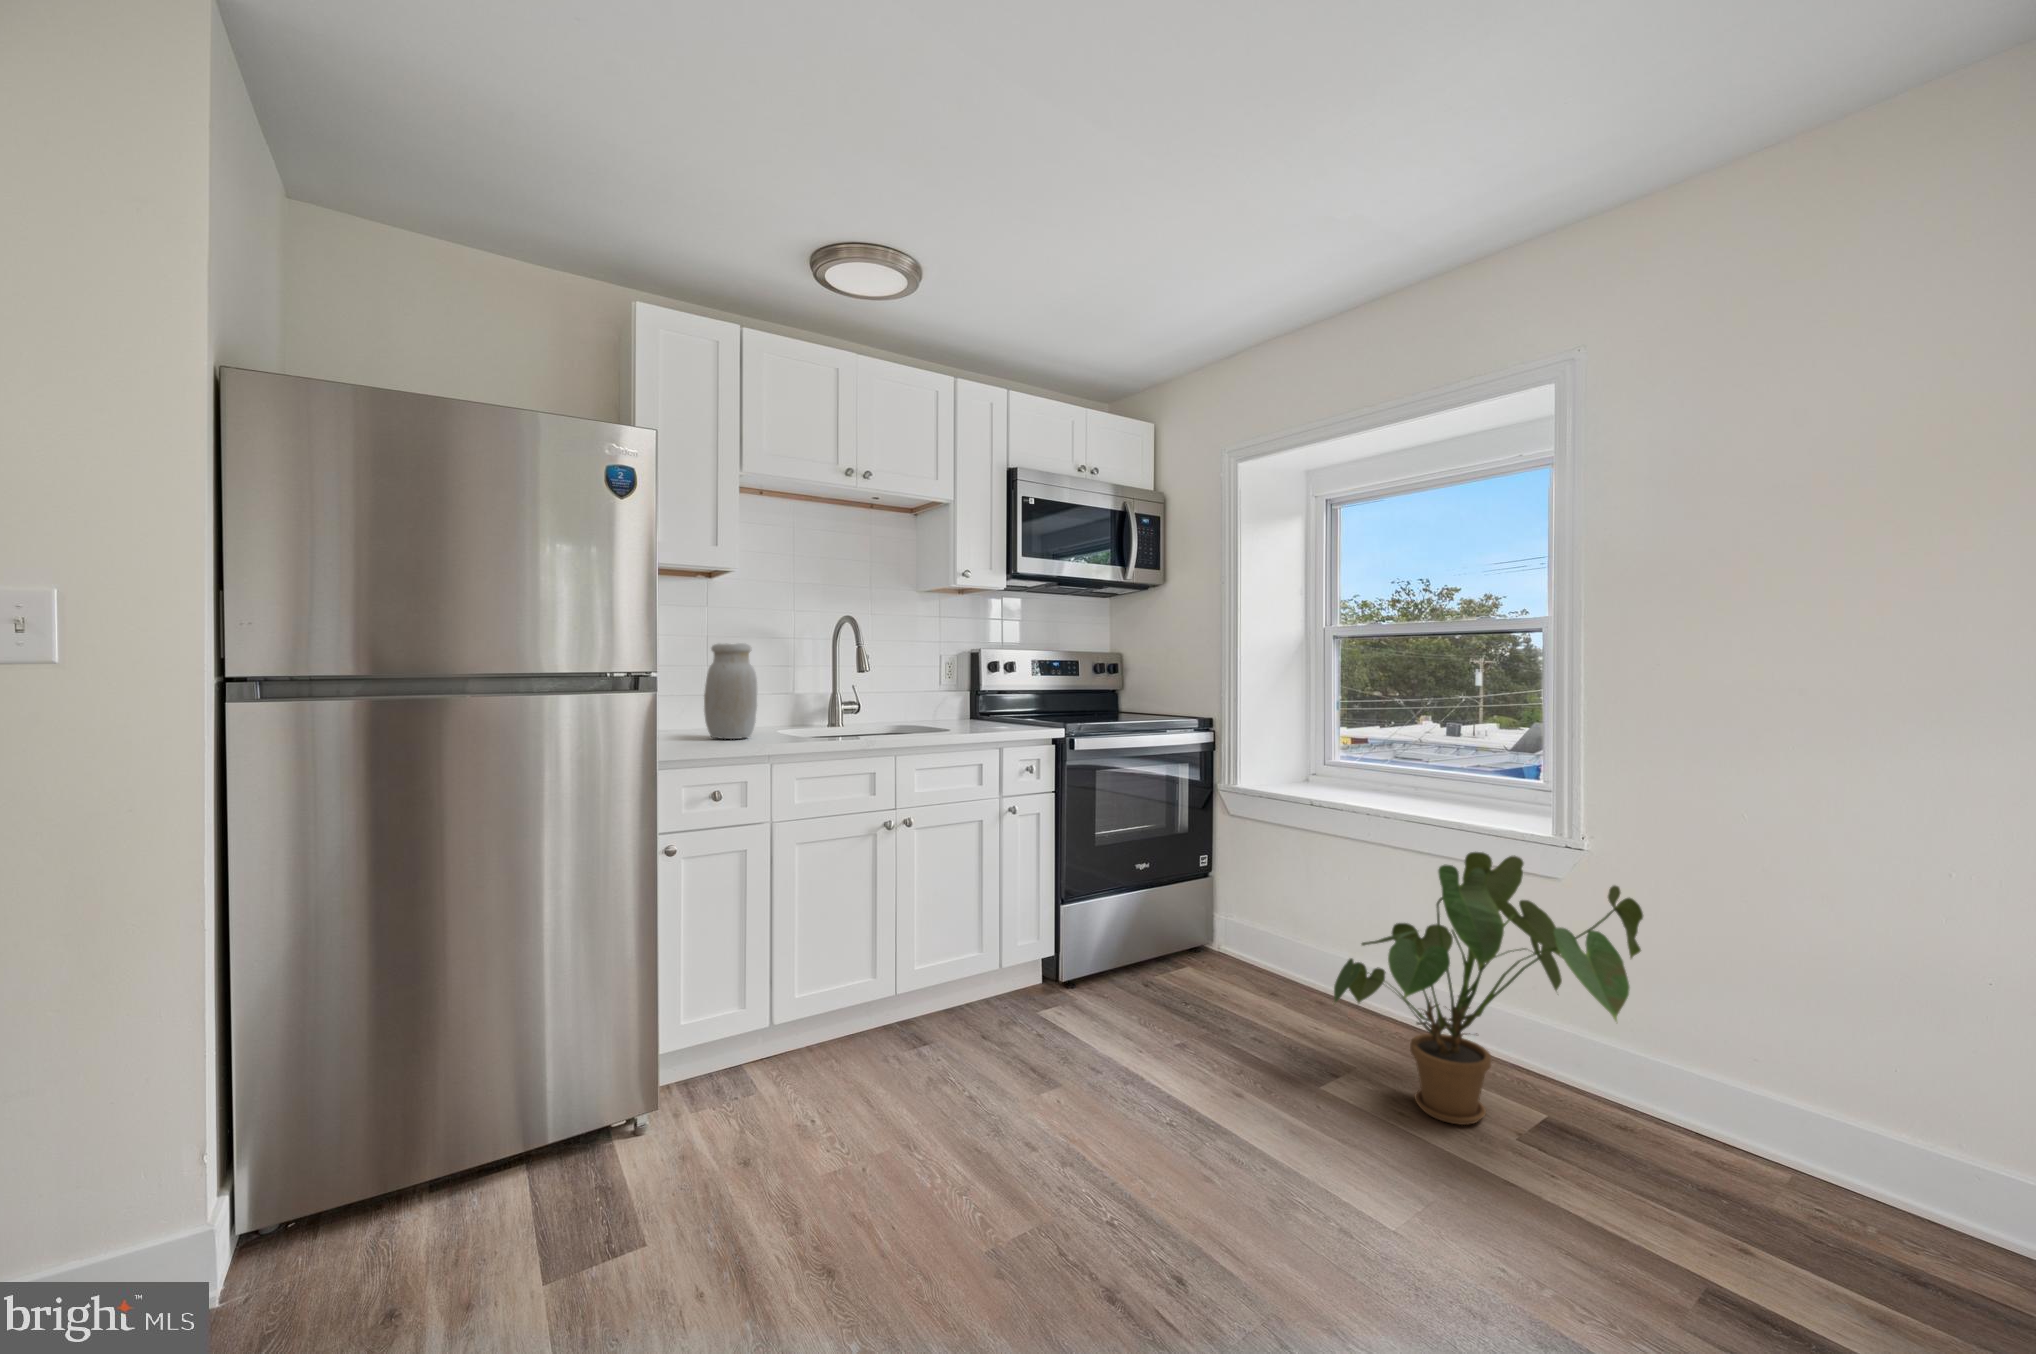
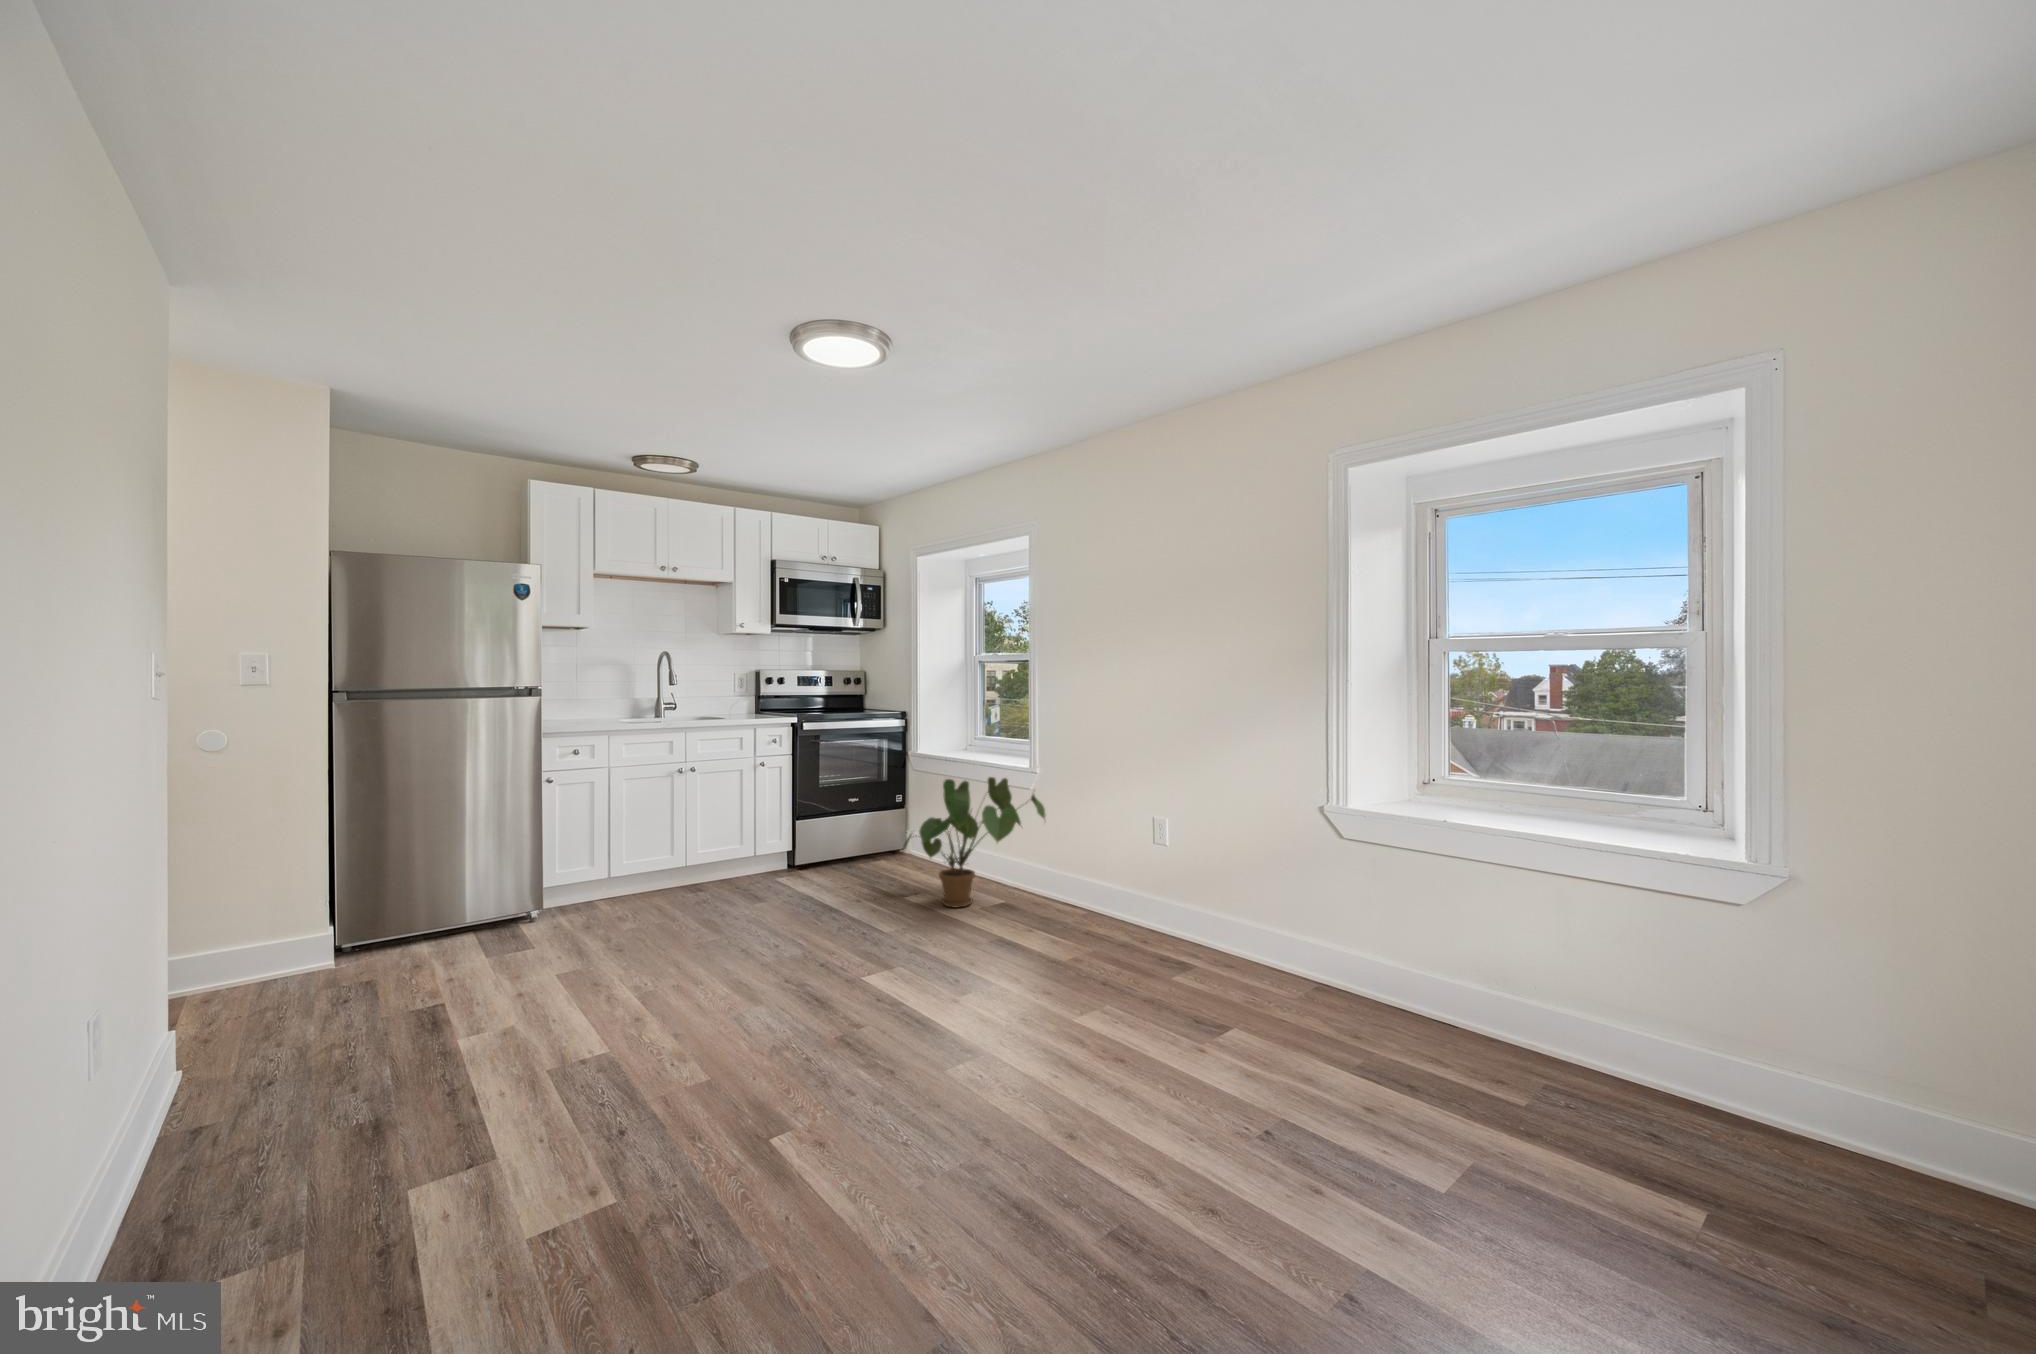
jar: present [704,643,757,739] -> none [573,669,605,723]

